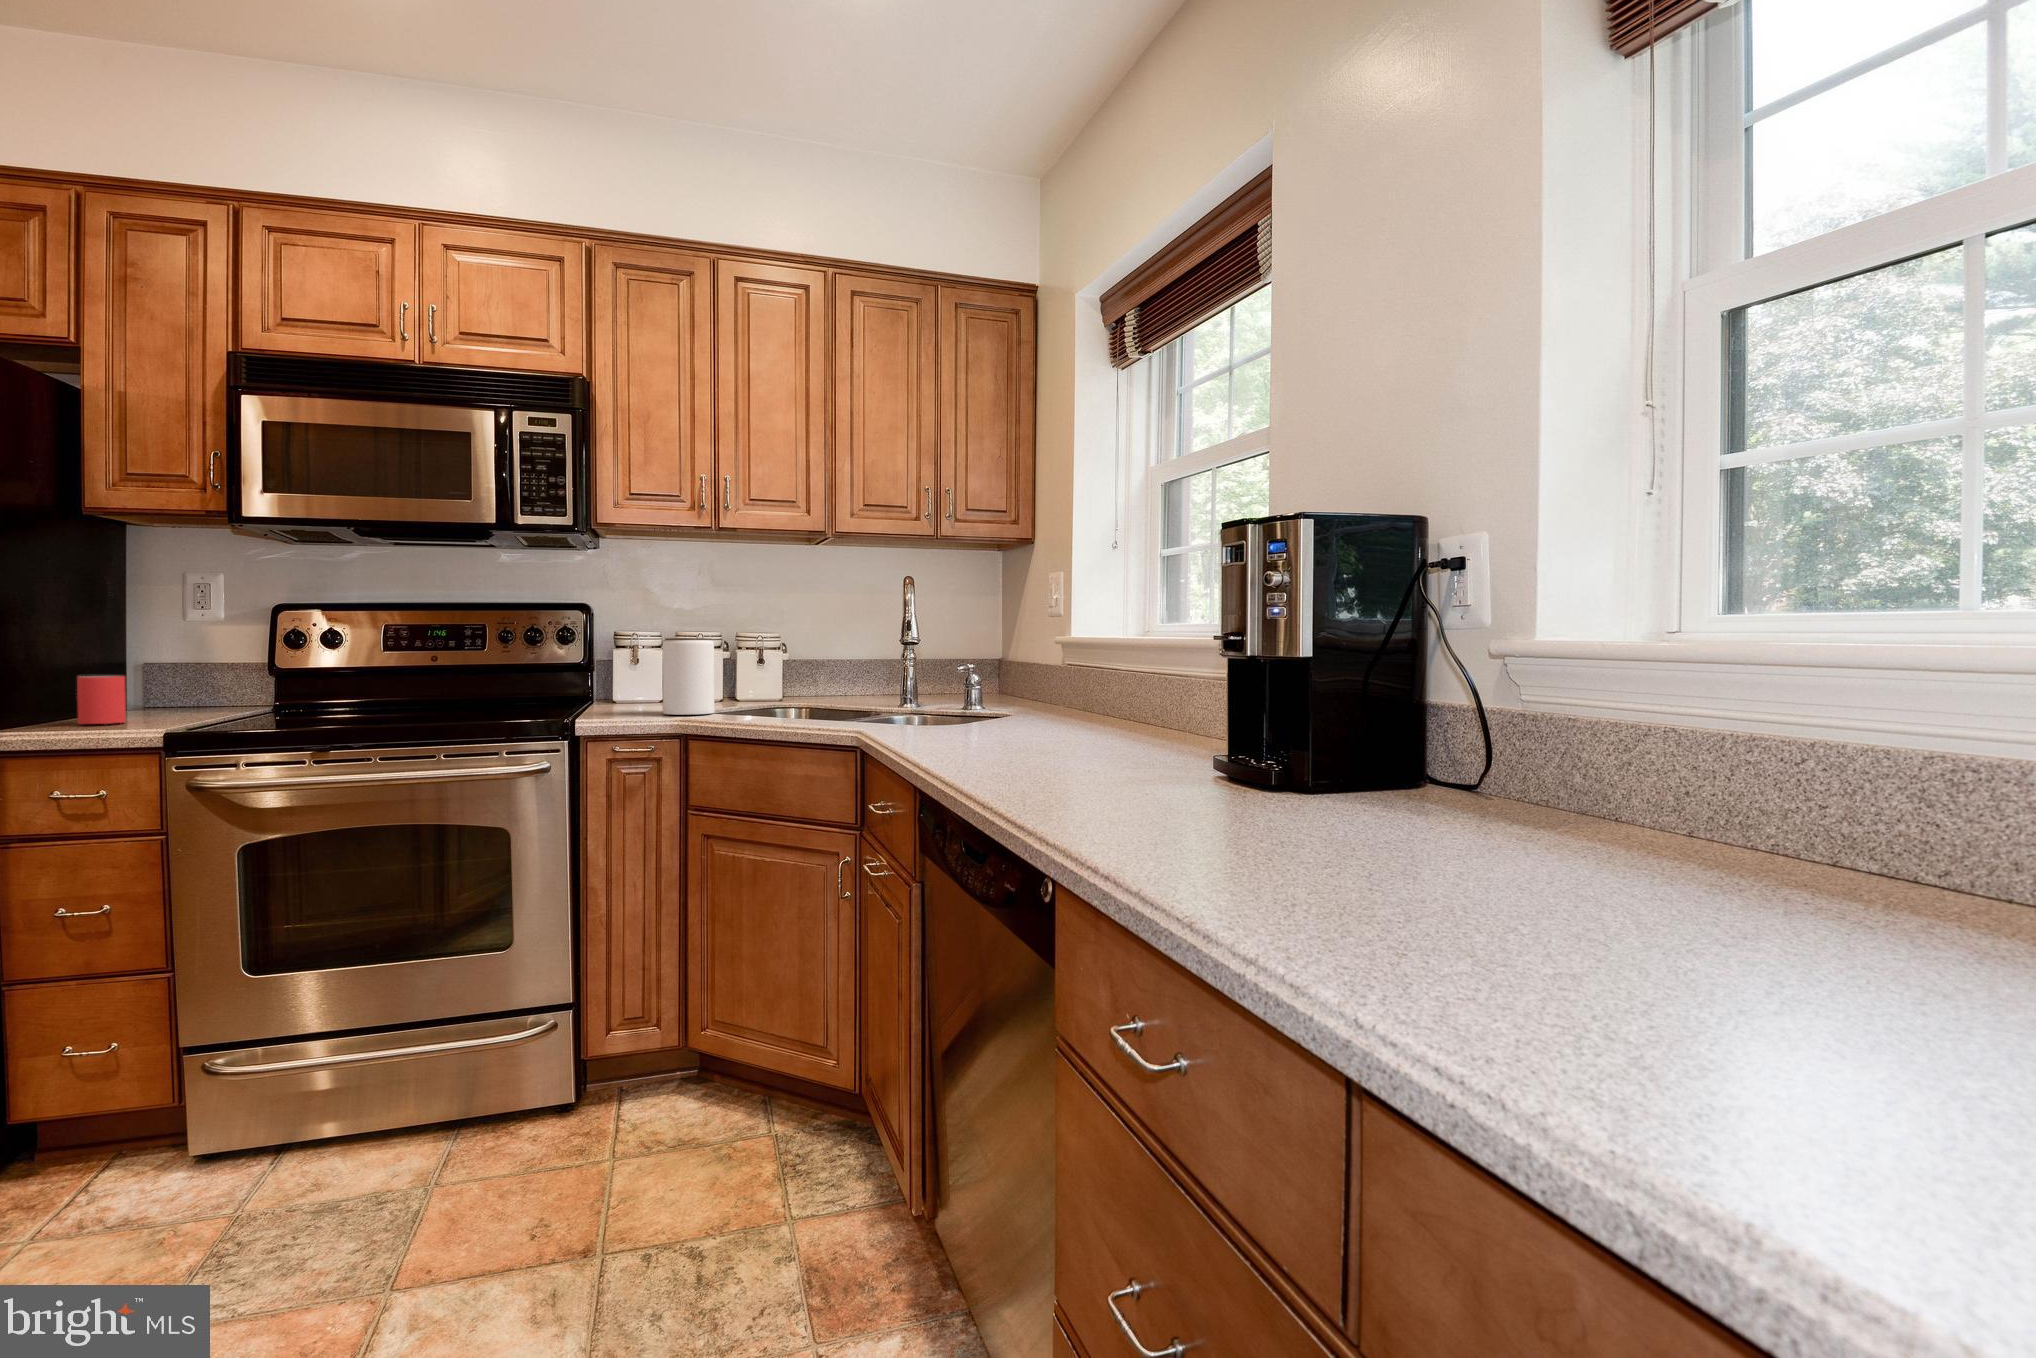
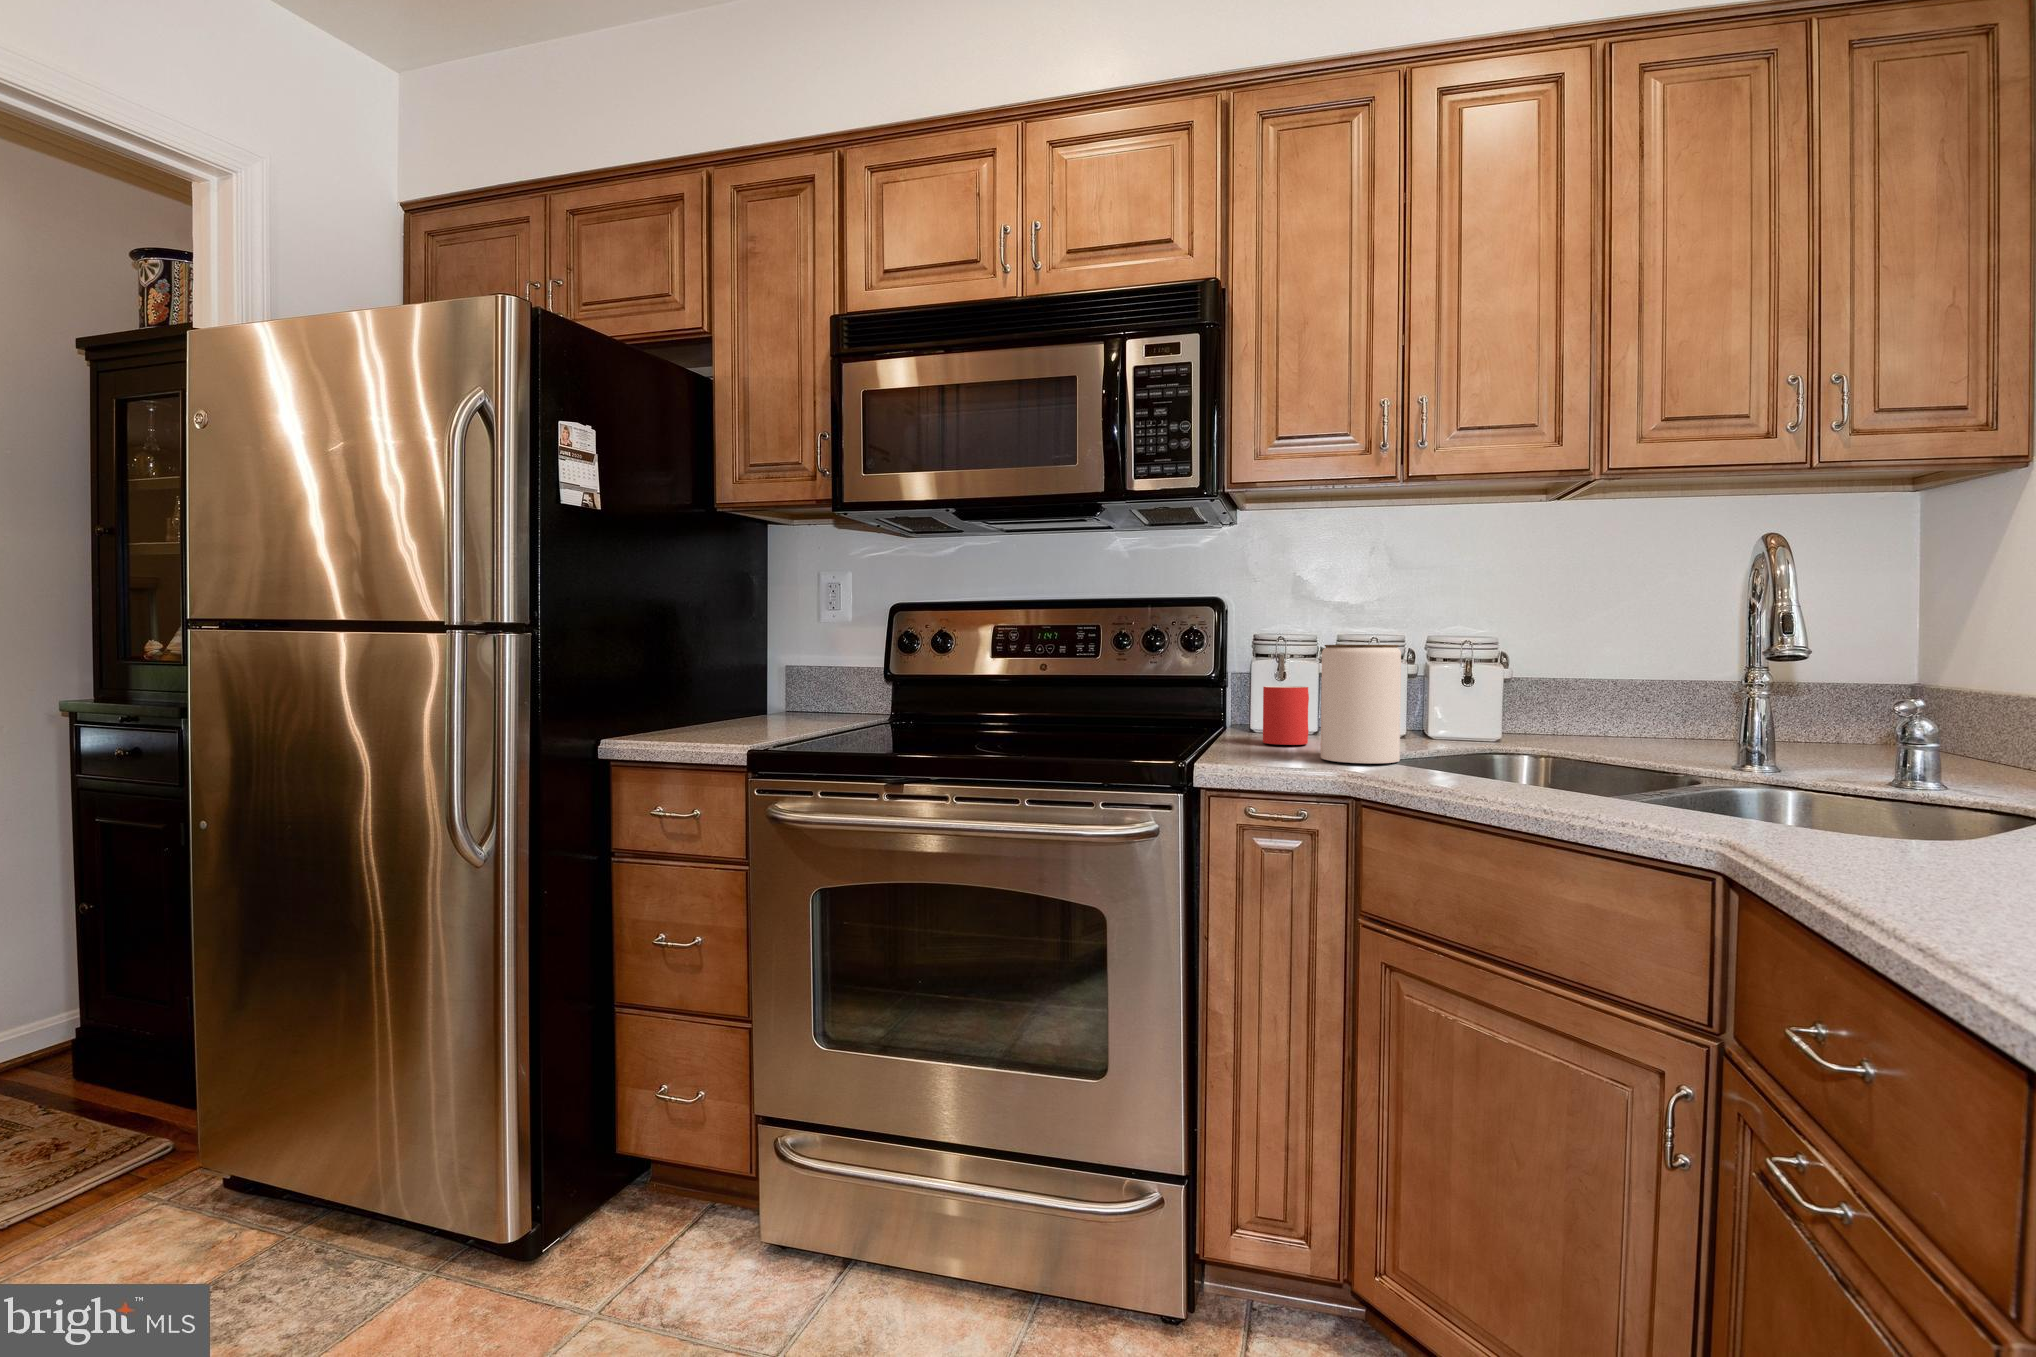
mug: present [77,676,126,724] -> present [1263,686,1309,745]

